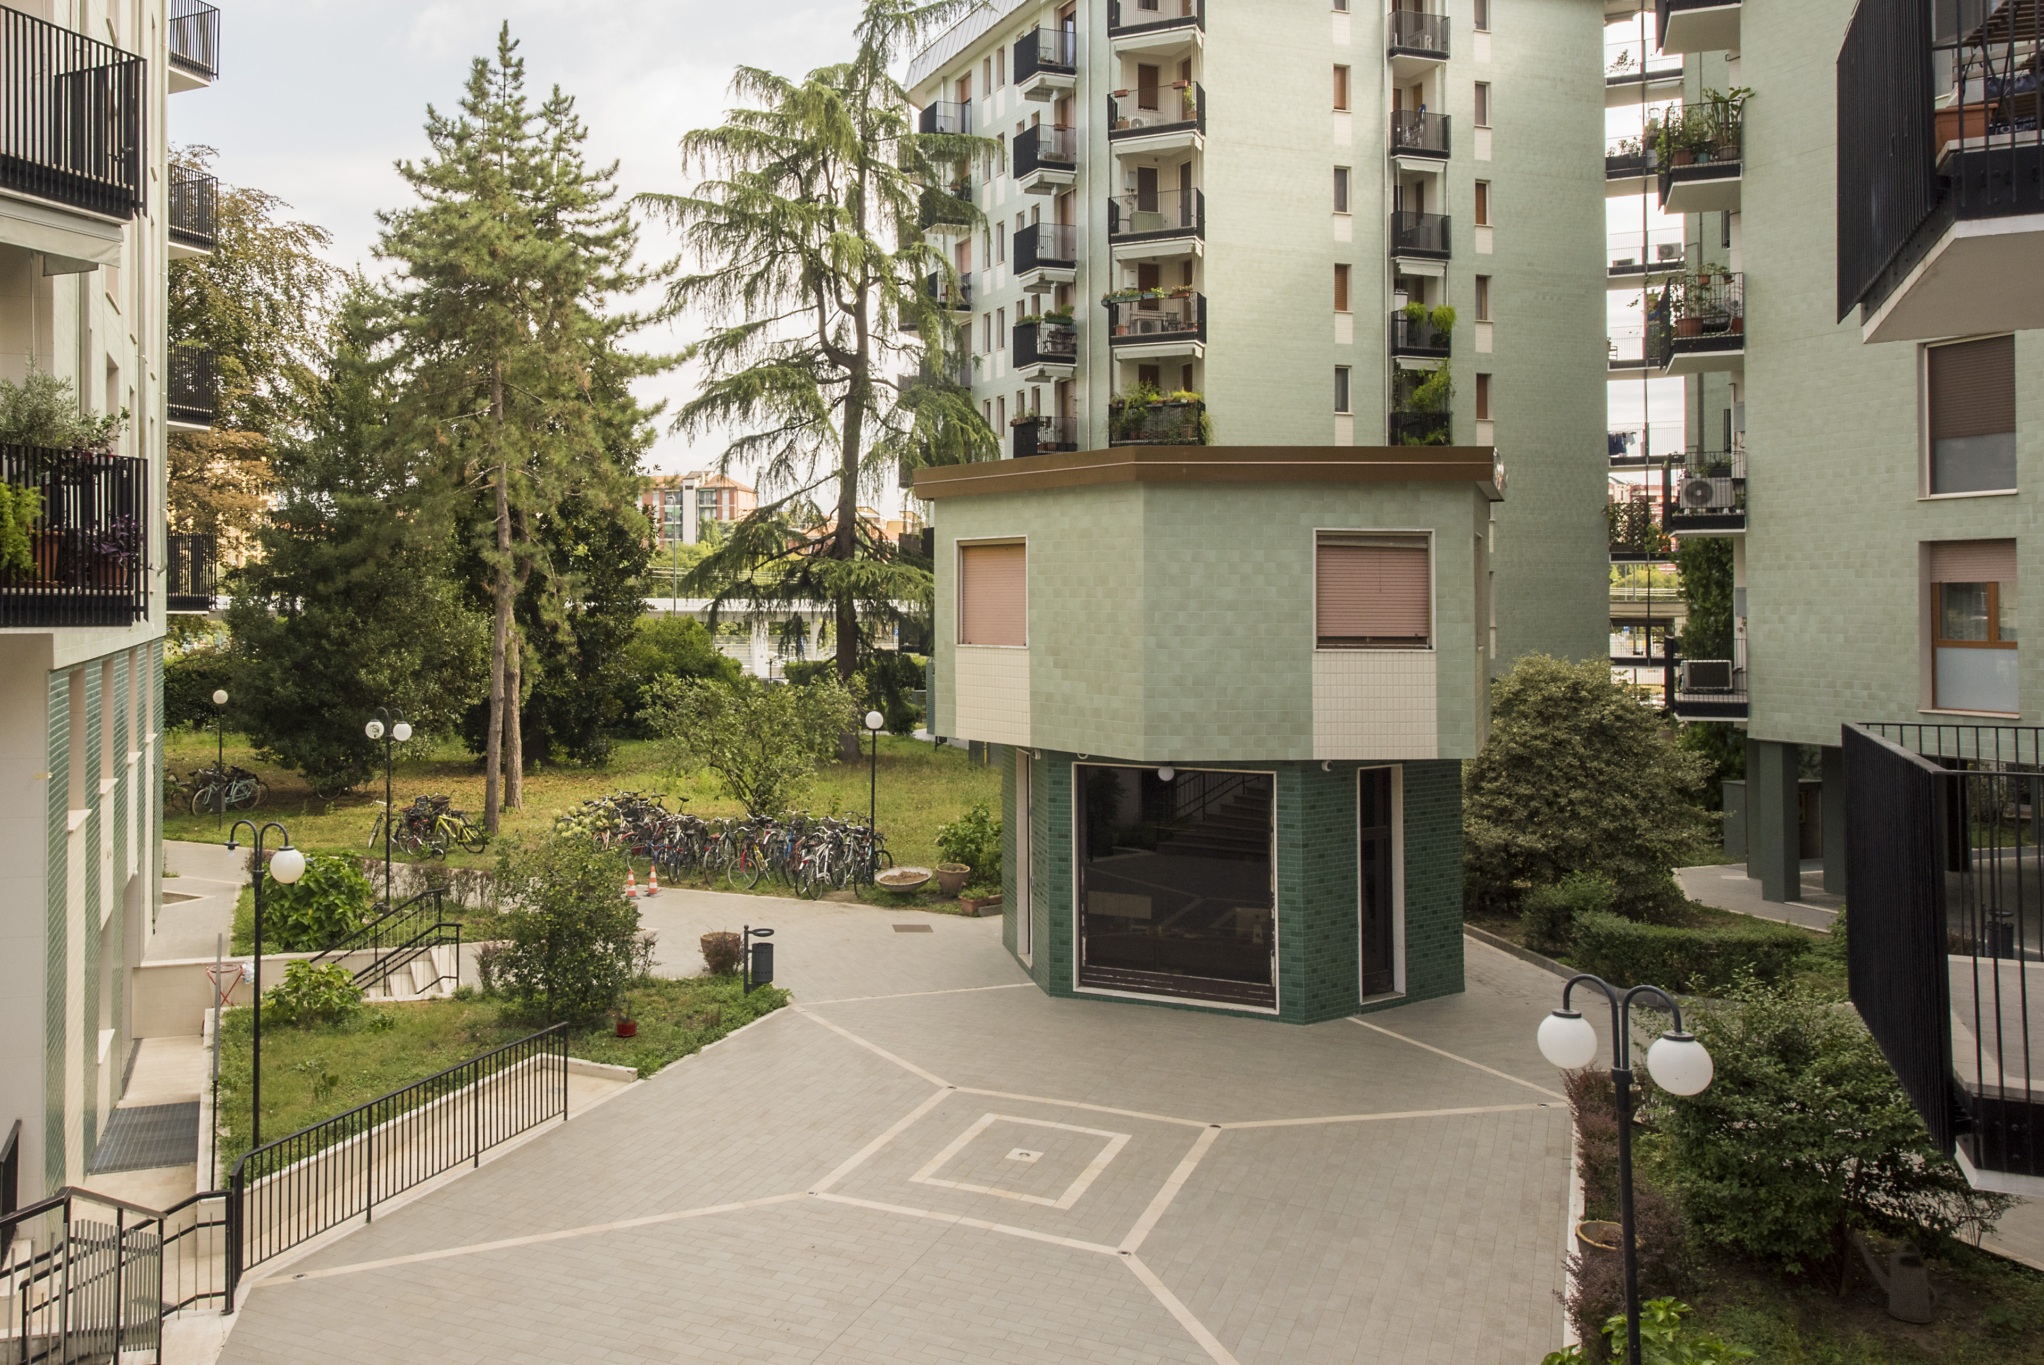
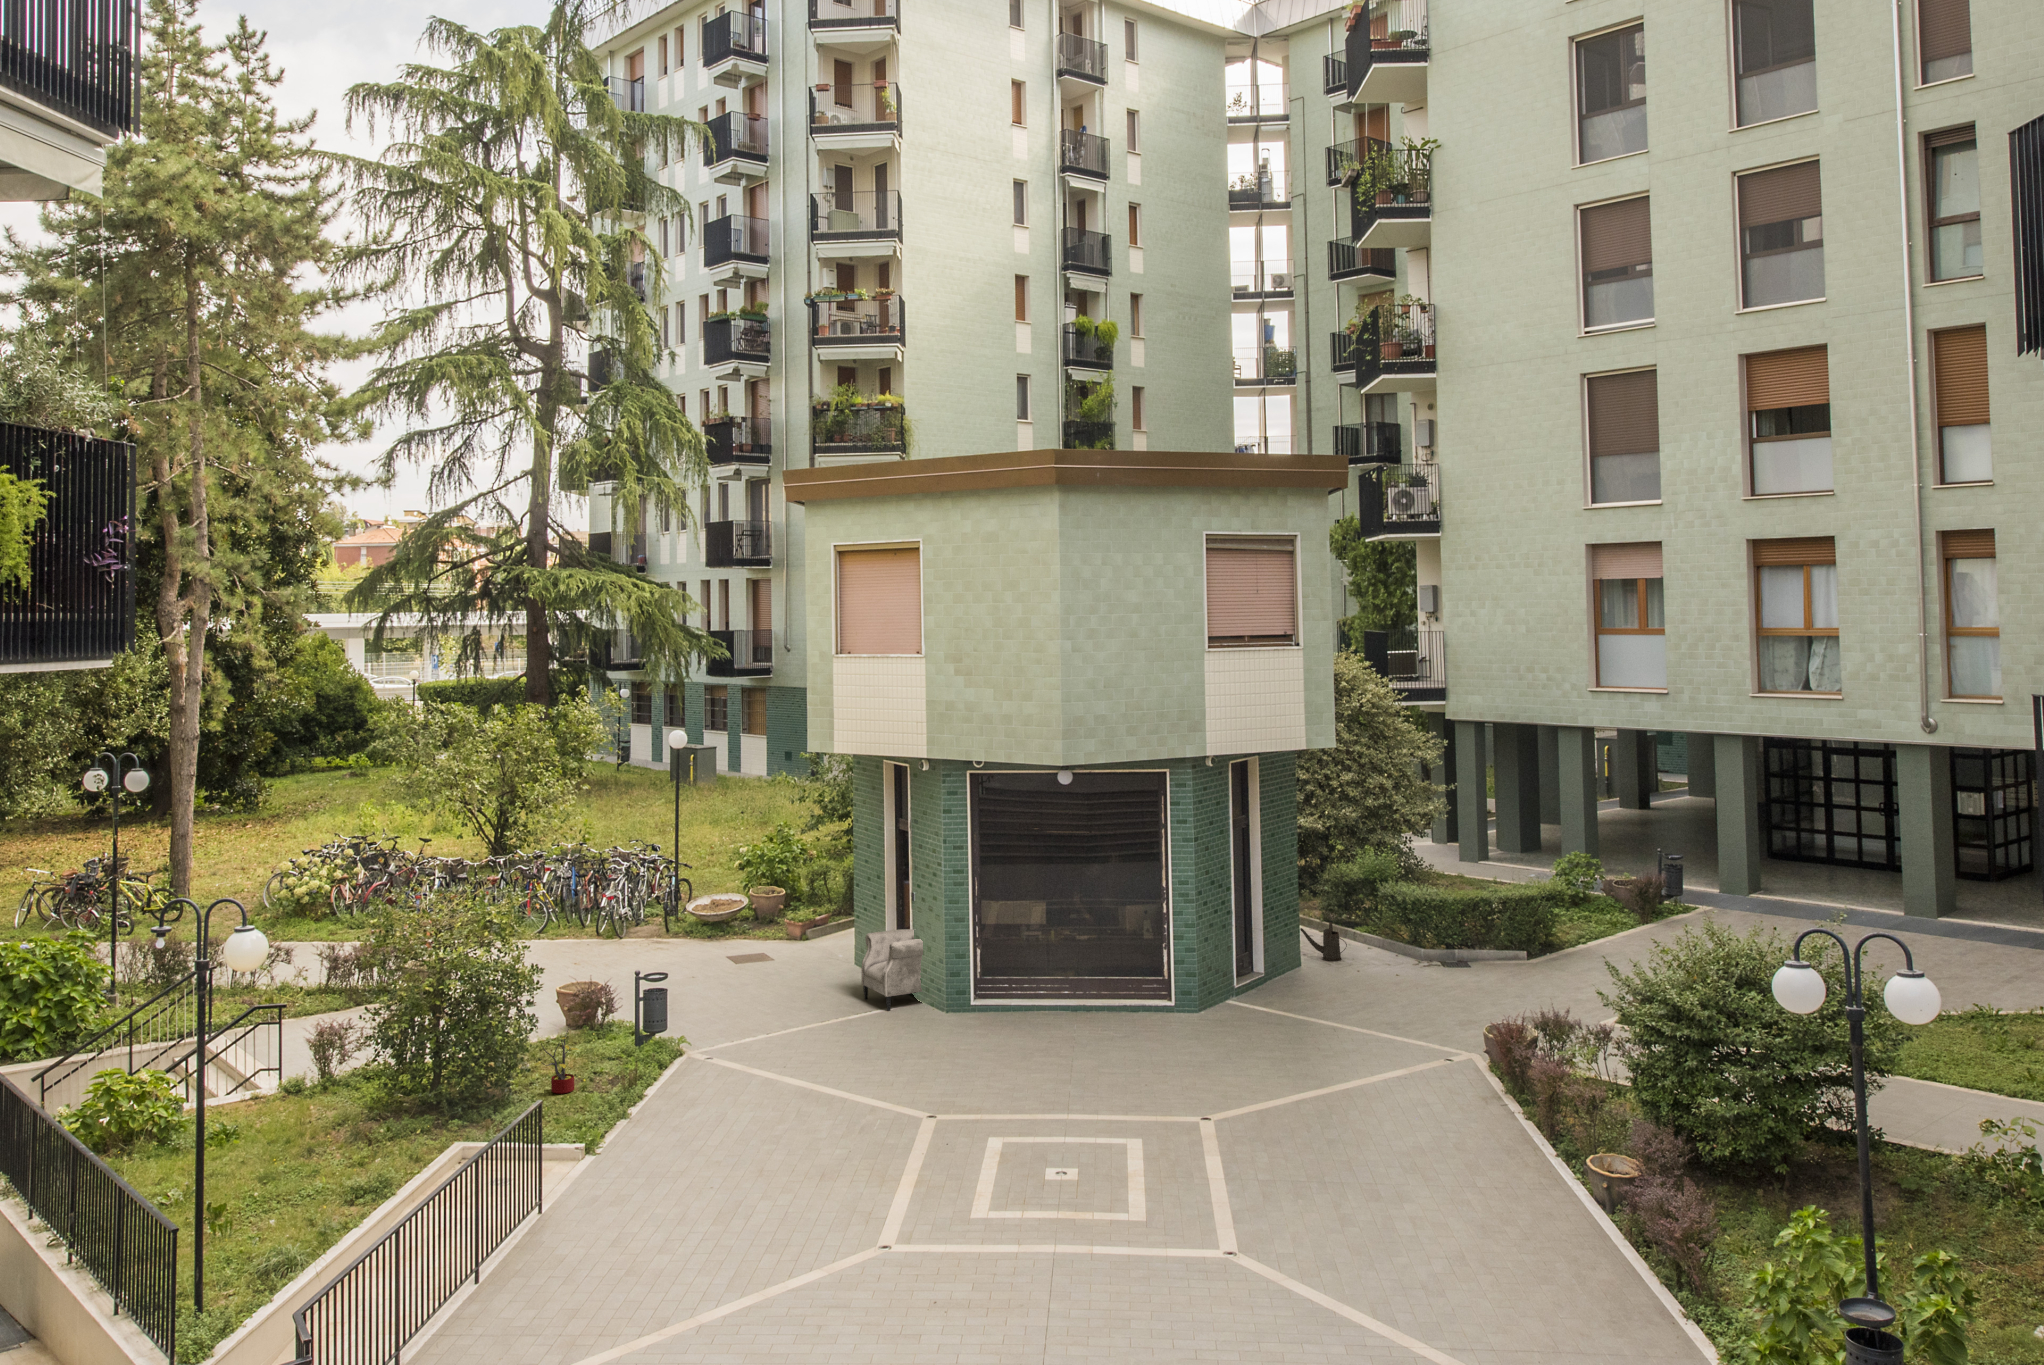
chair: none [965,919,1038,998] -> present [861,929,923,1011]
watering can: present [1853,1233,1938,1323] -> present [1300,922,1347,961]

